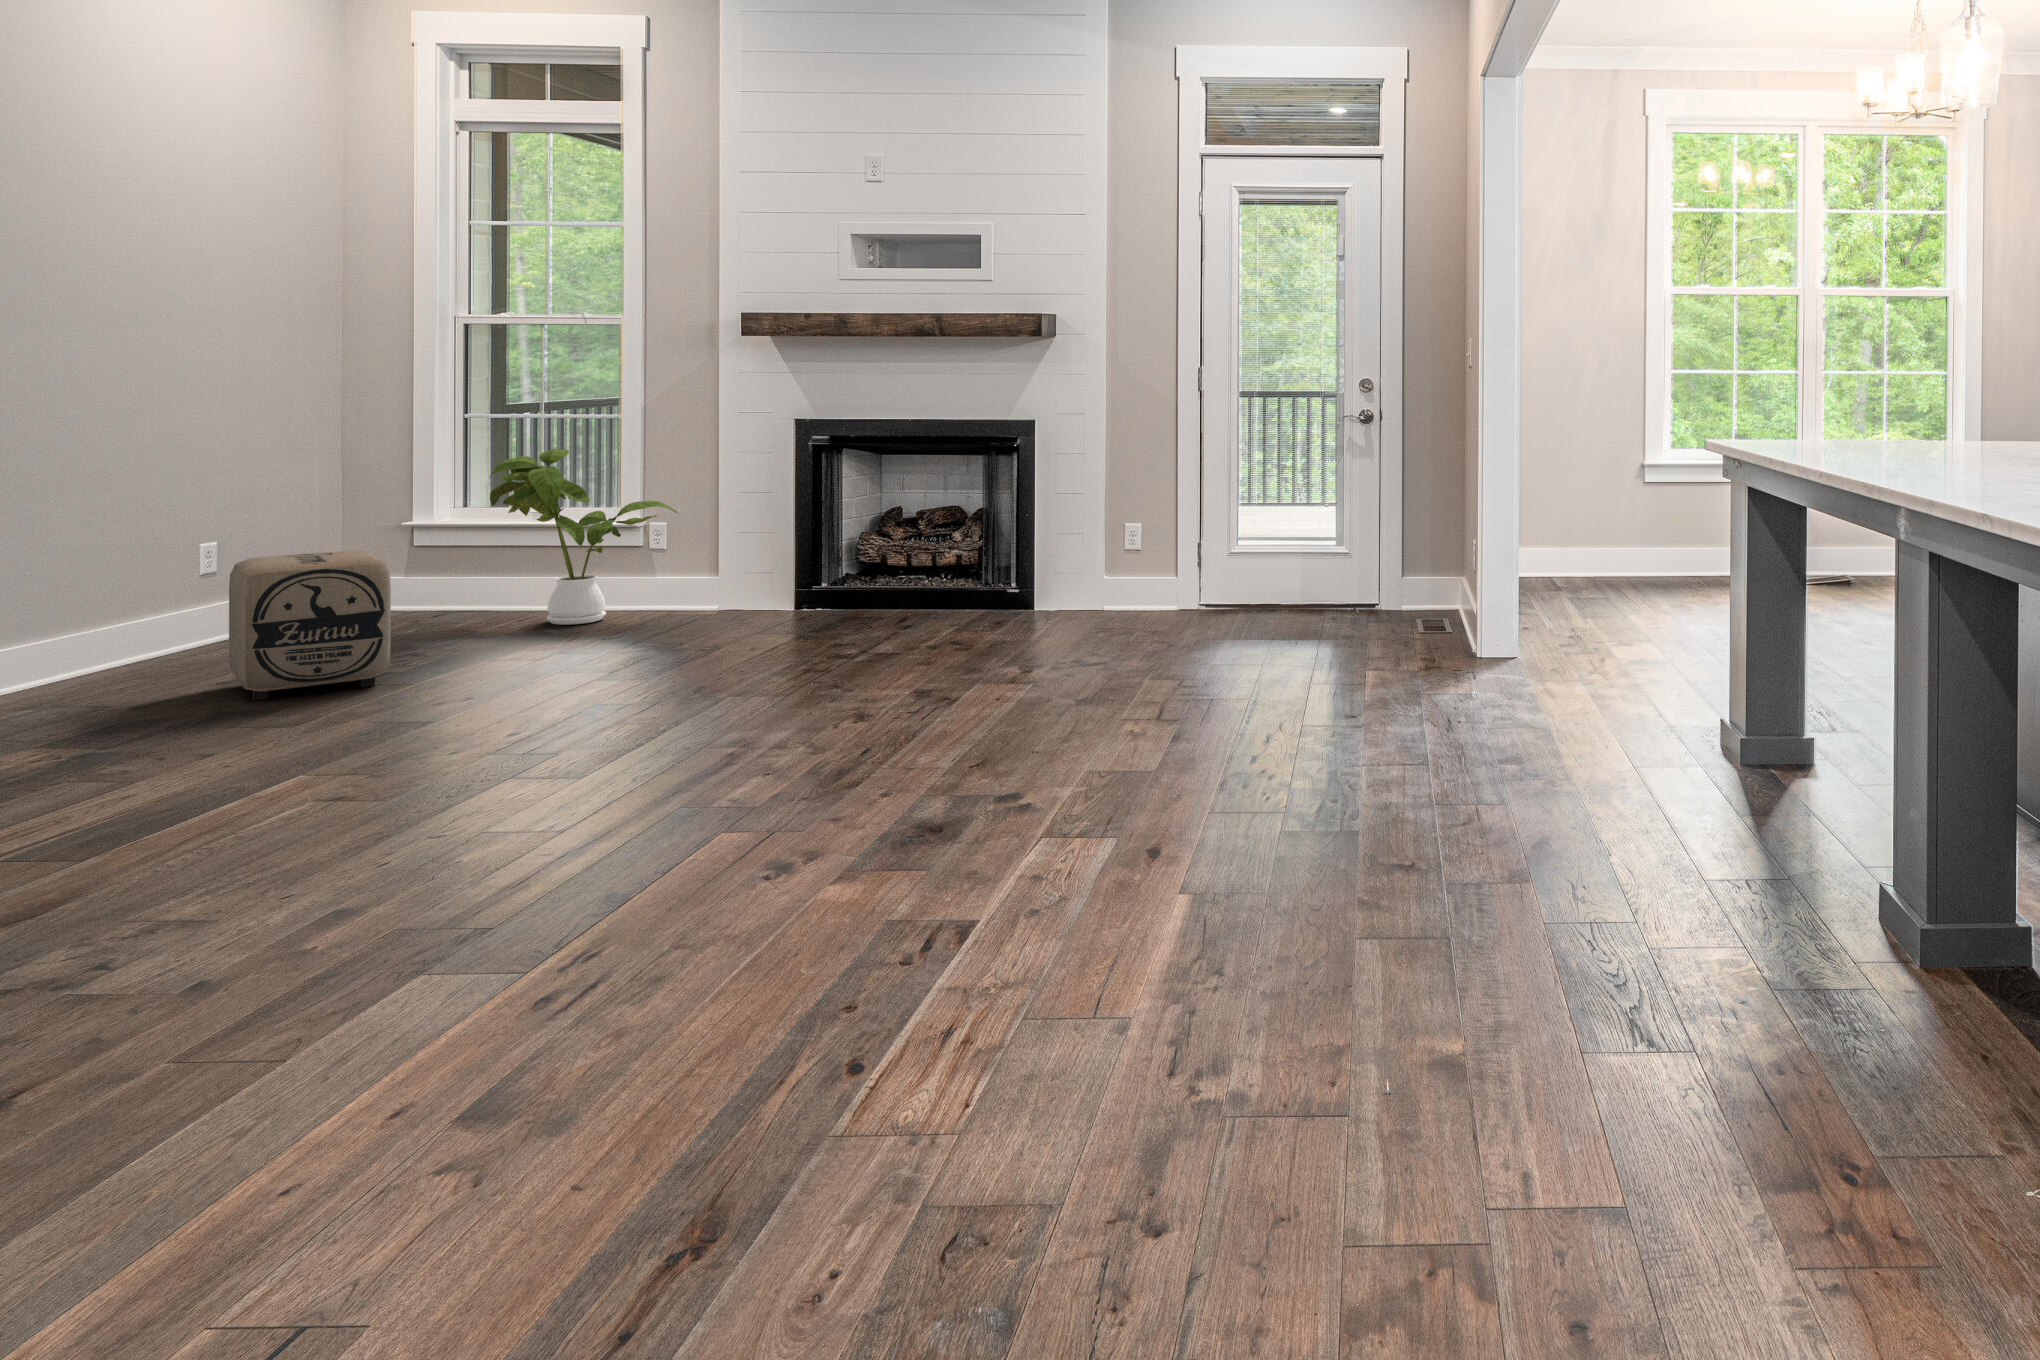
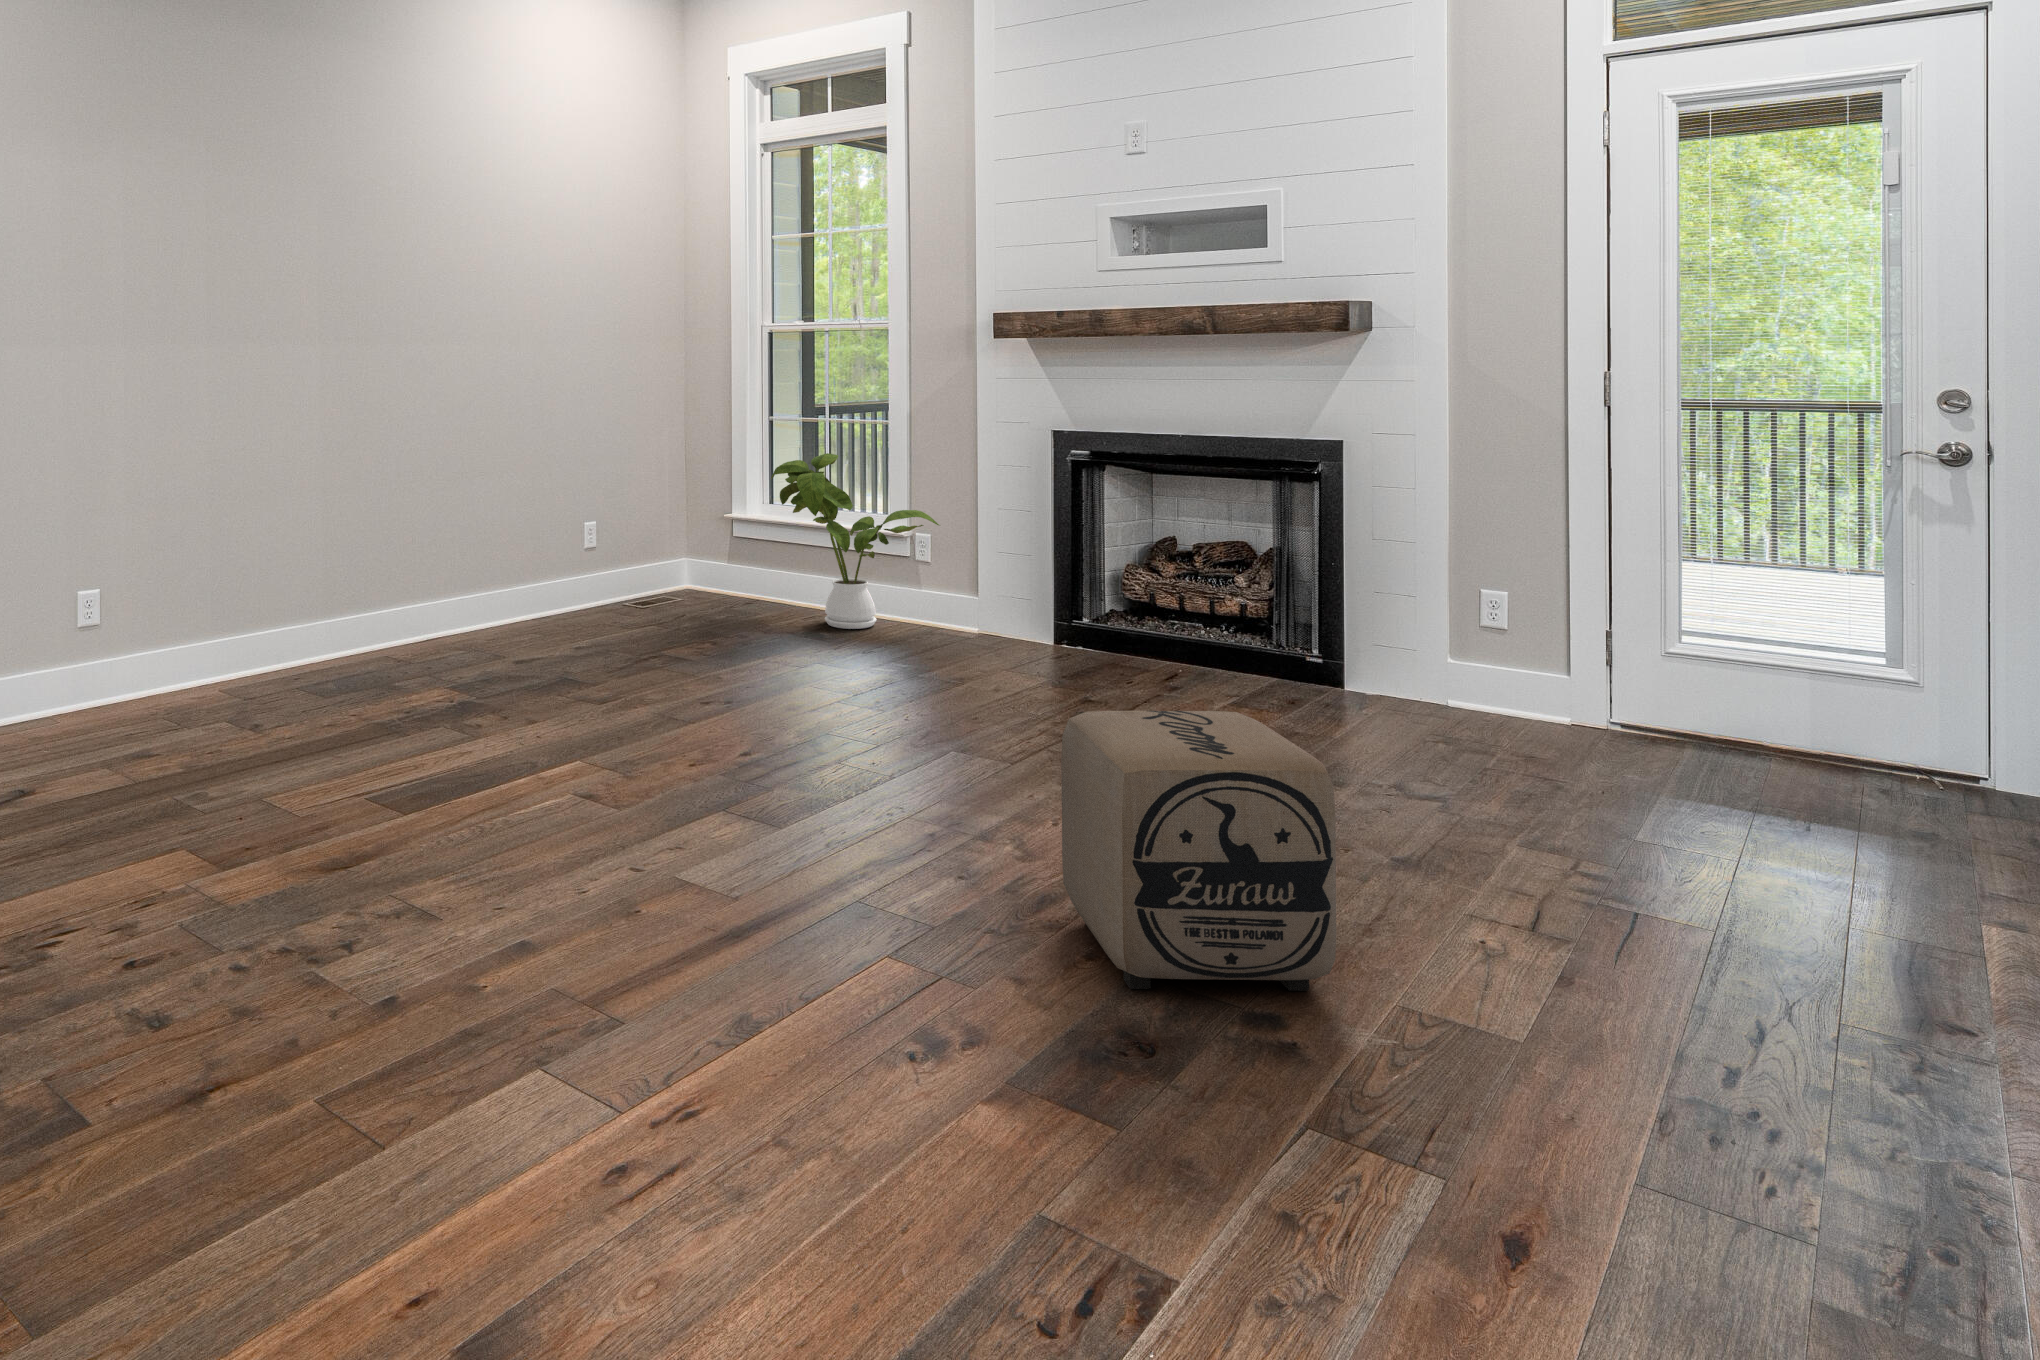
ottoman: present [229,551,391,700] -> present [1061,711,1336,991]

